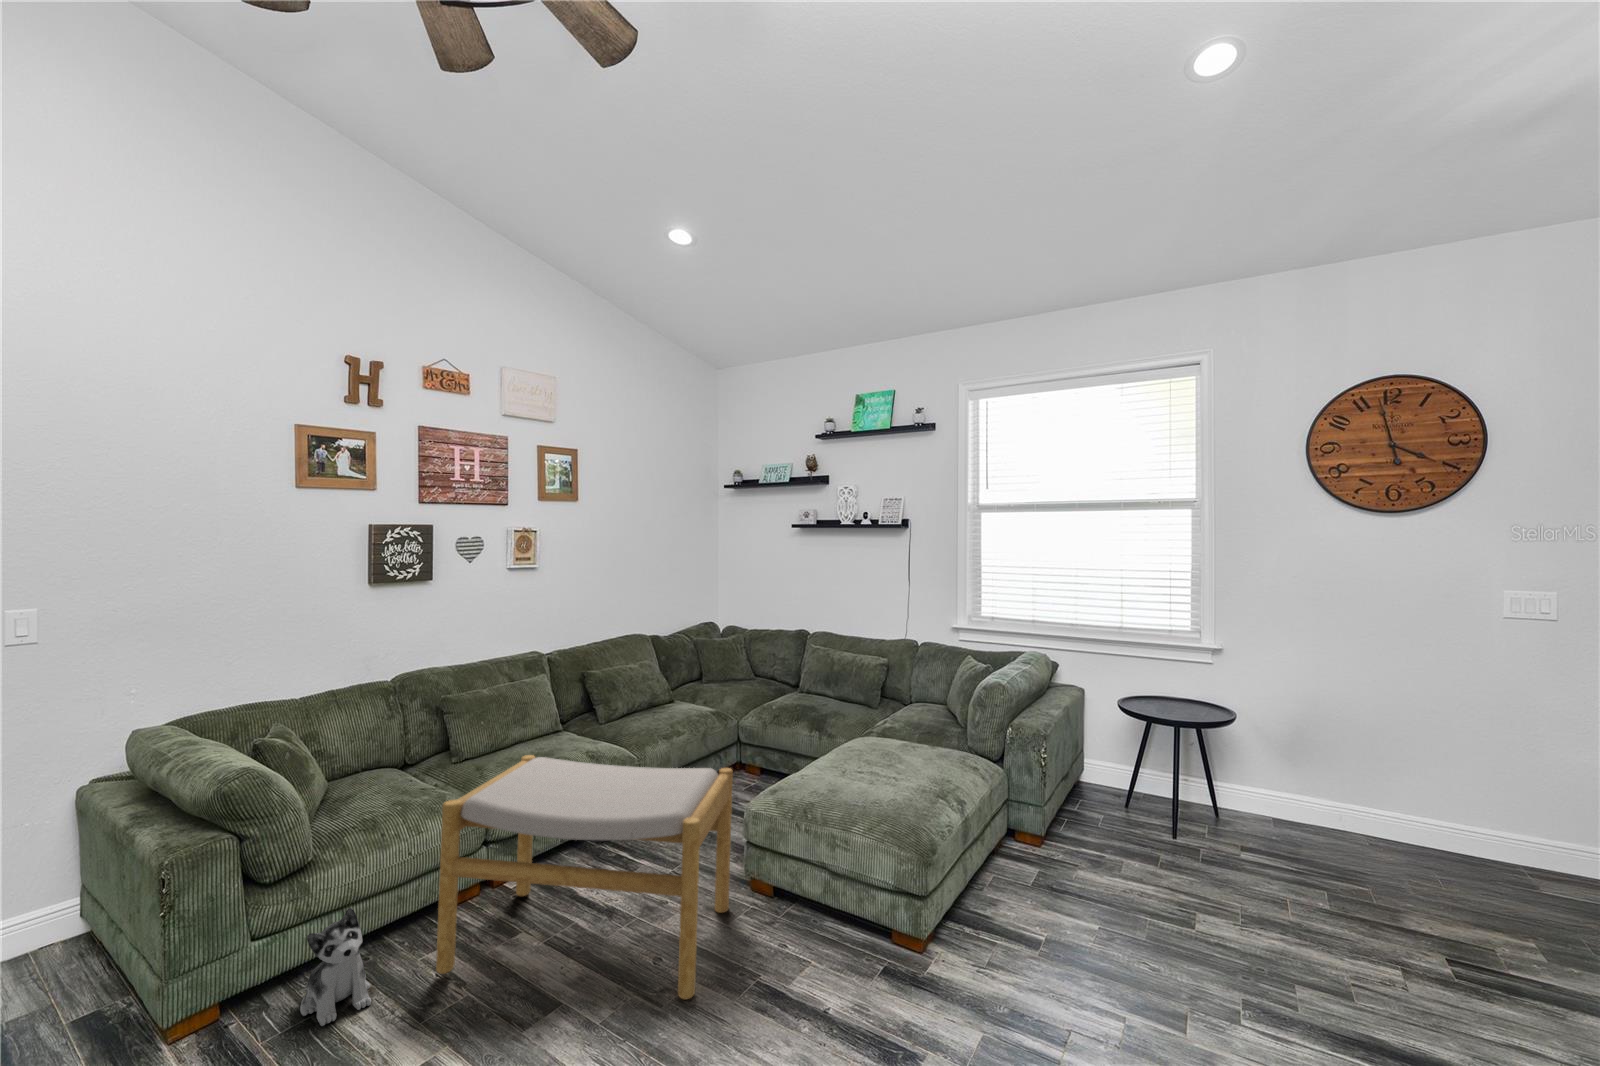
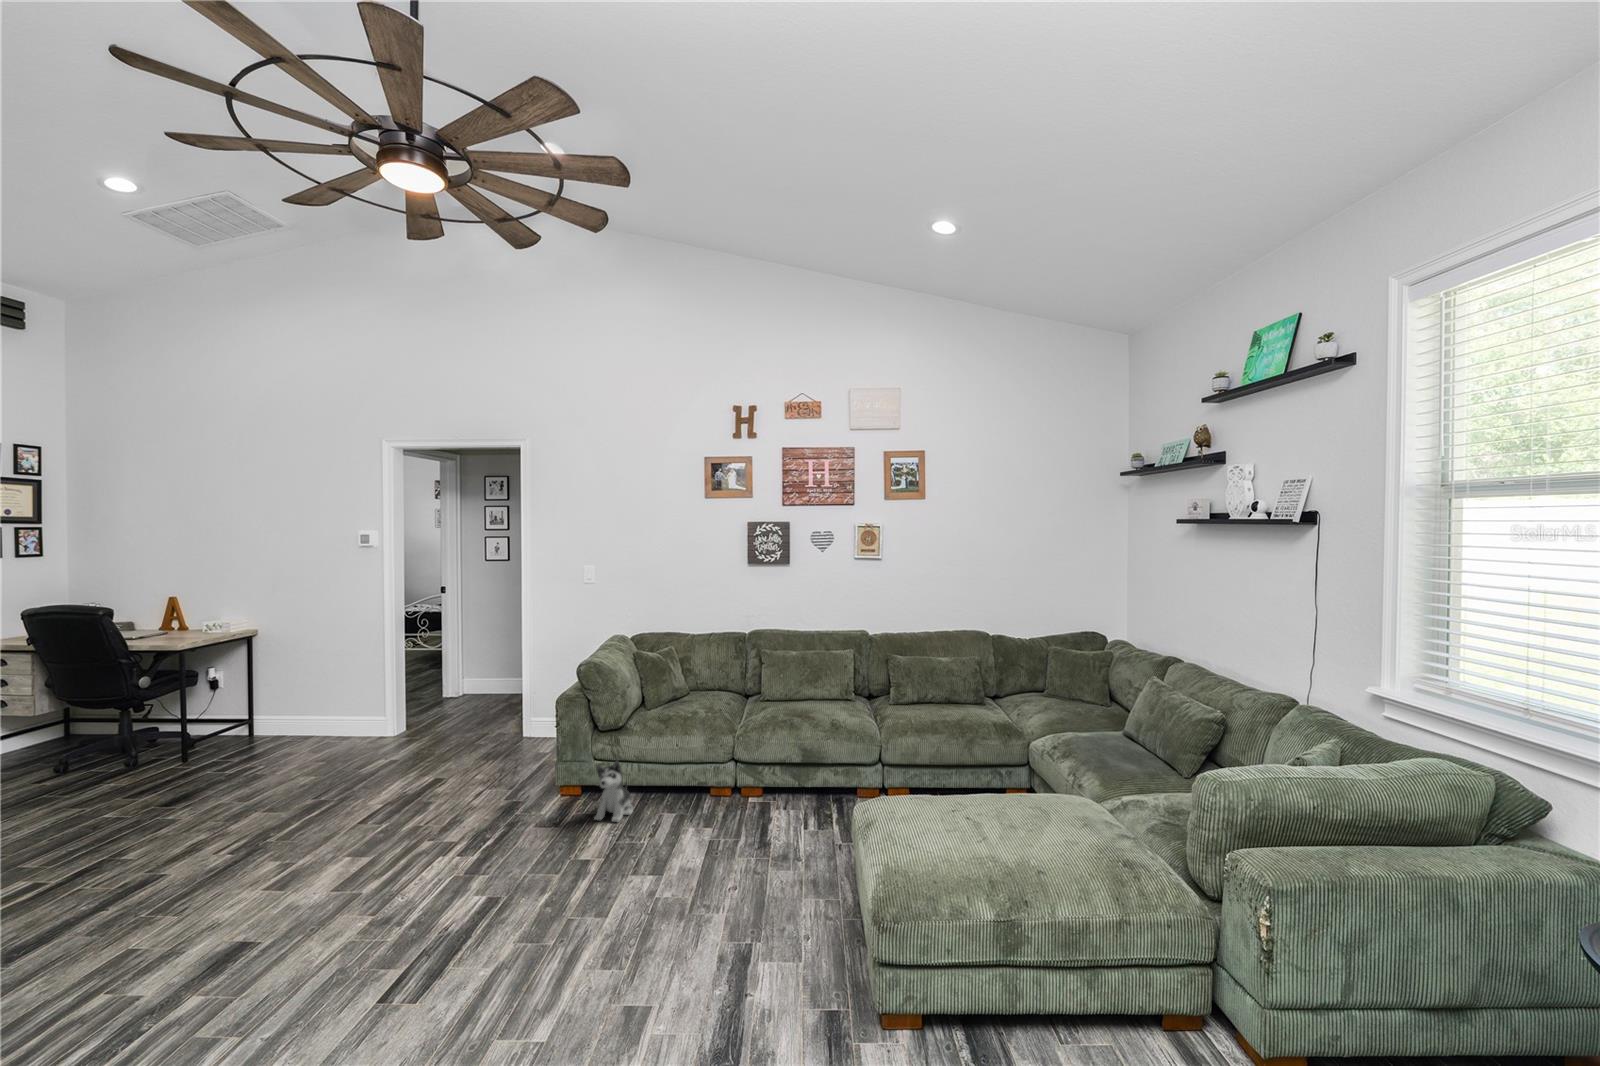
footstool: present [436,755,733,999] -> none [650,703,835,921]

